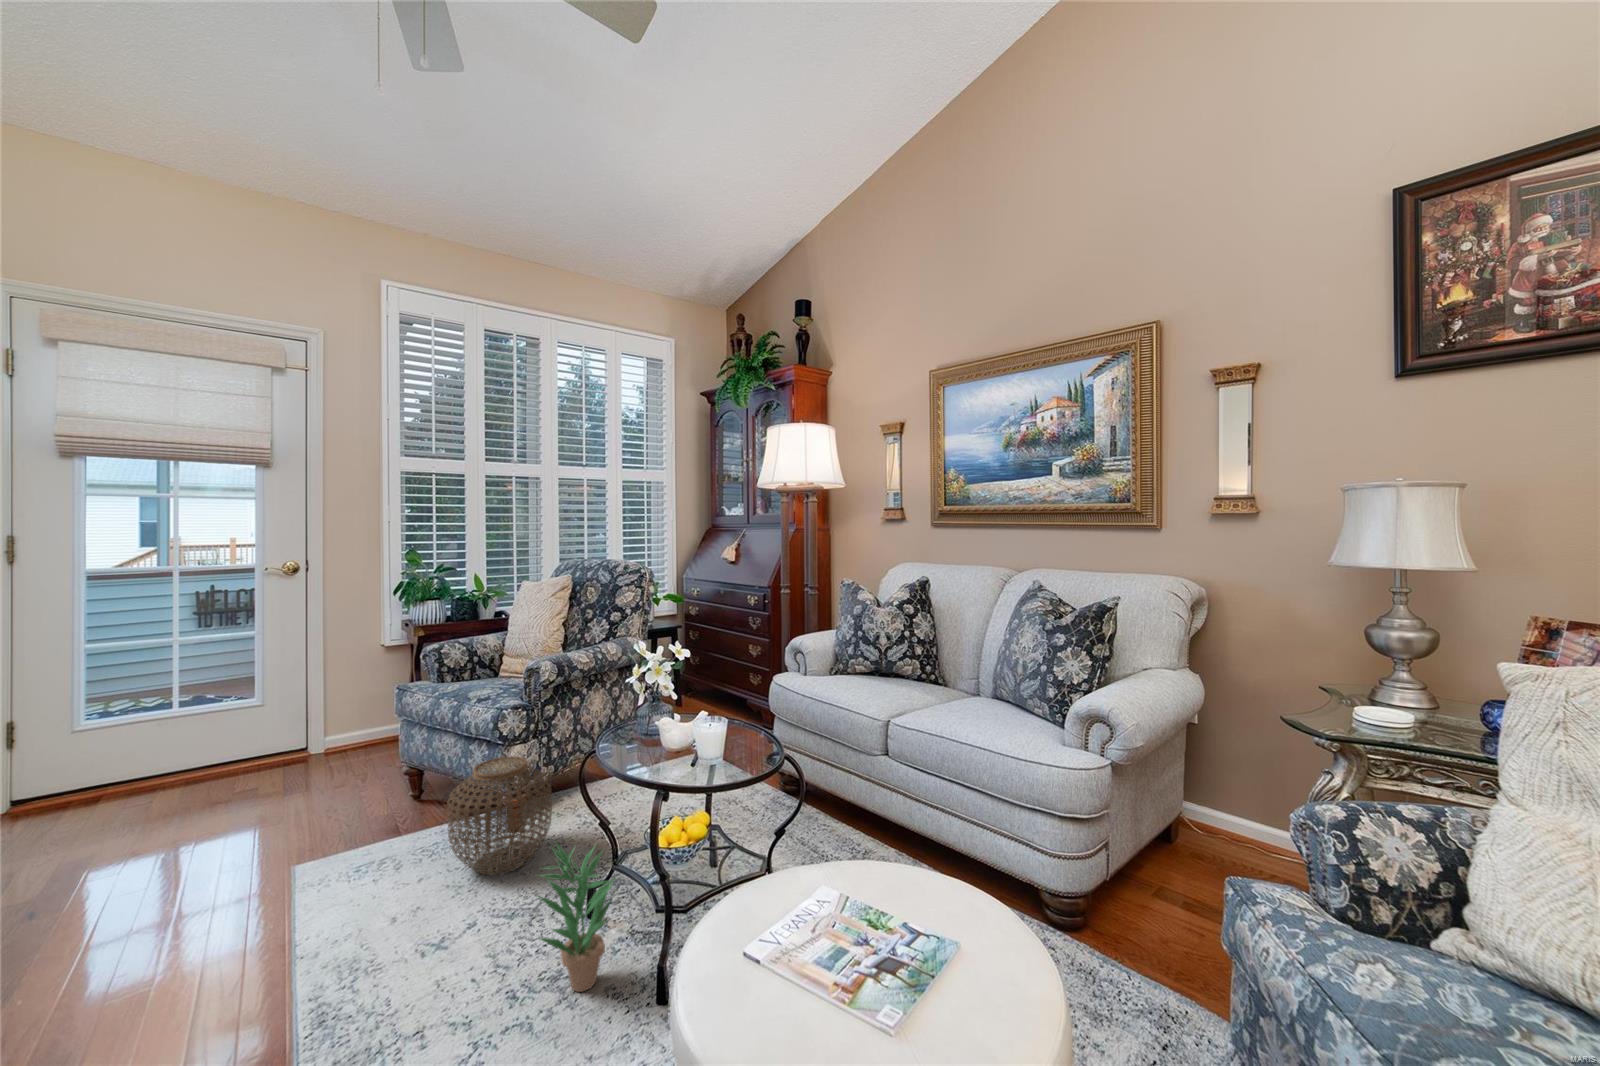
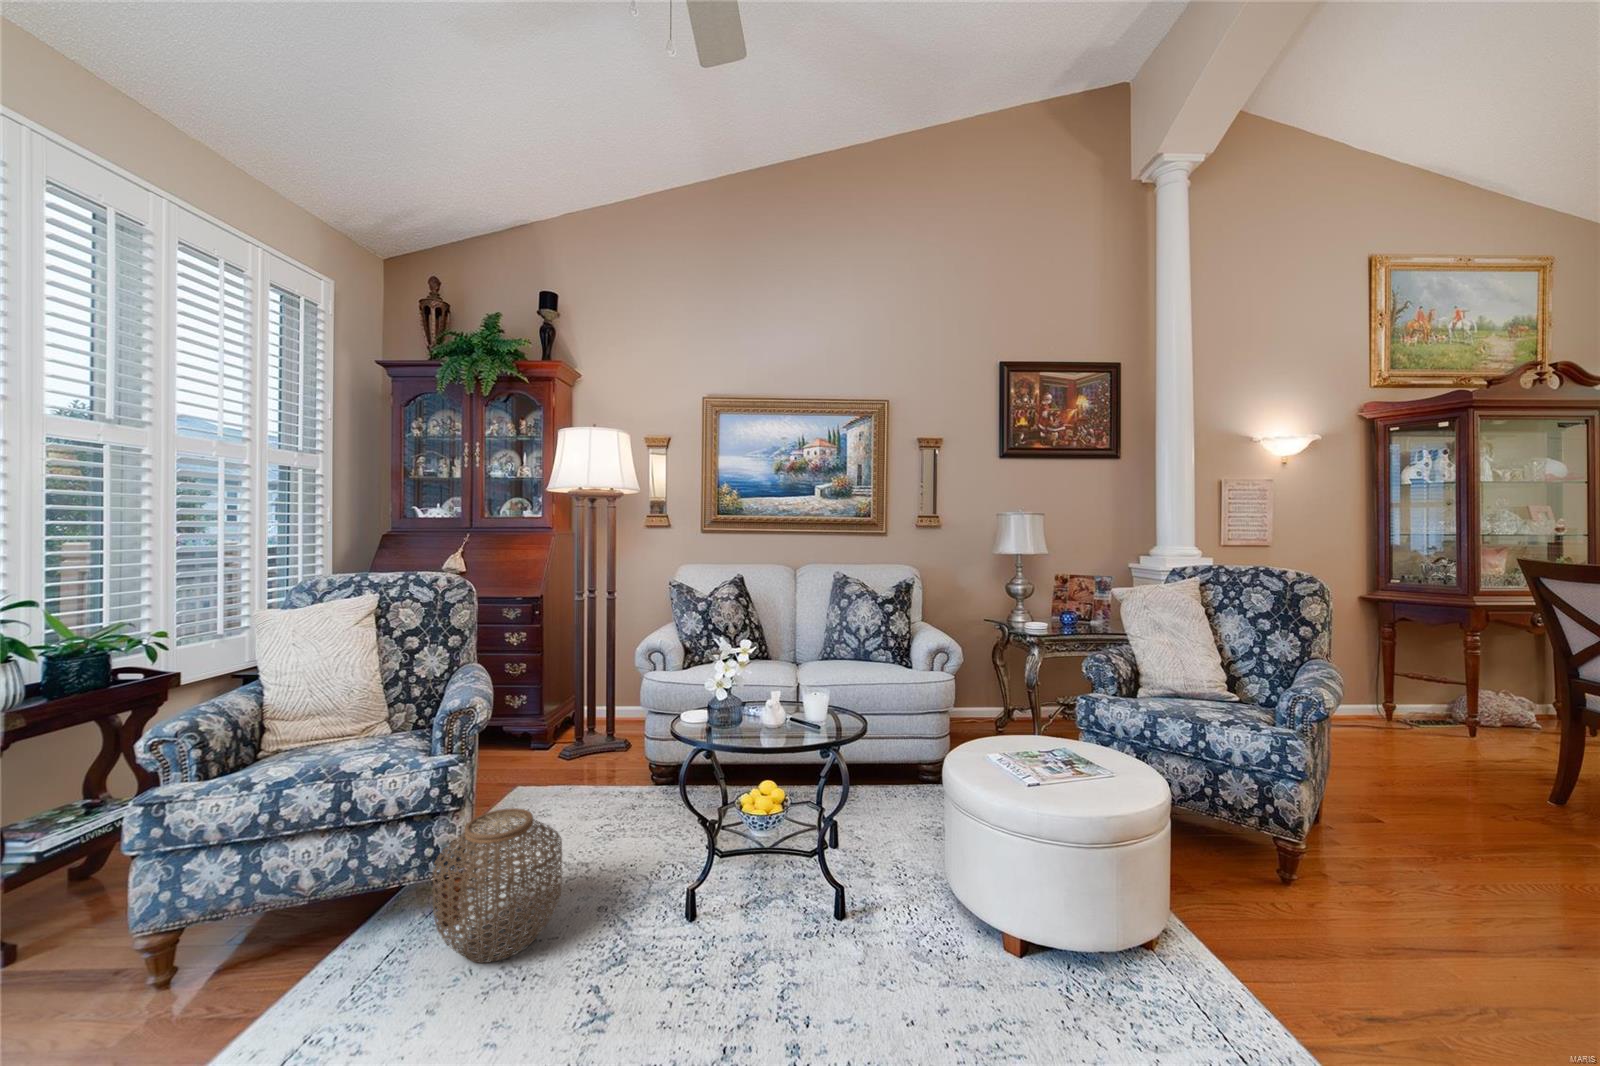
potted plant: present [539,843,614,992] -> none [729,810,810,956]

